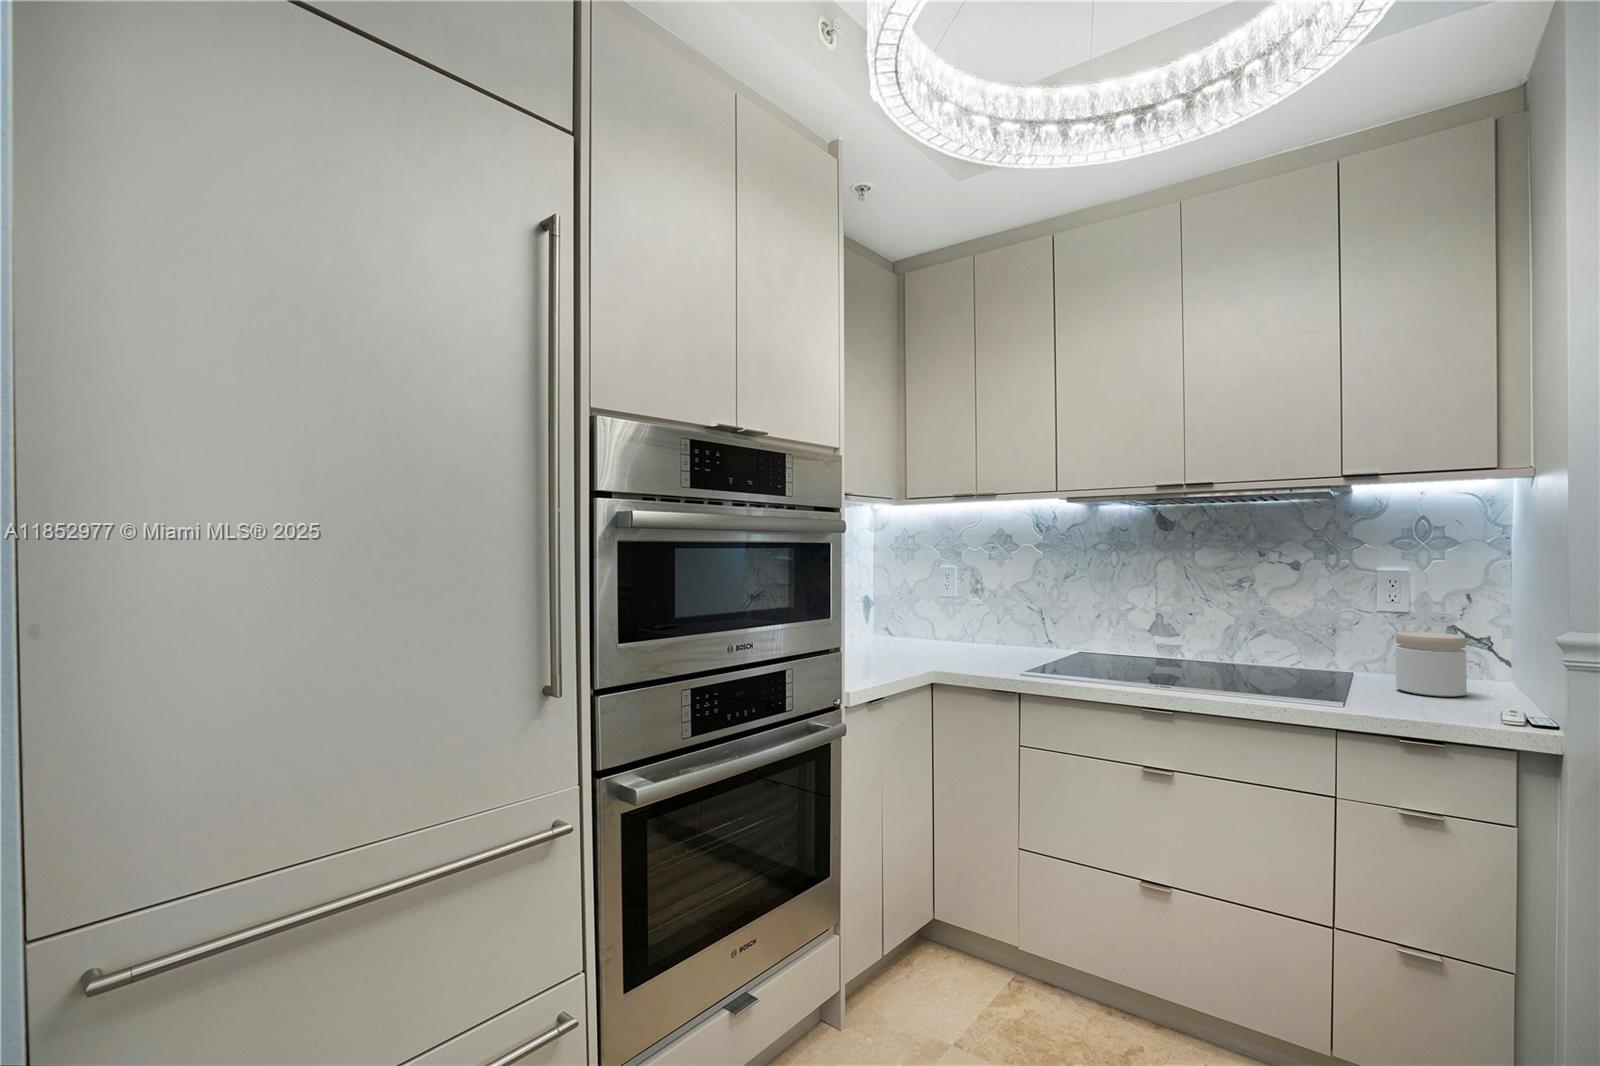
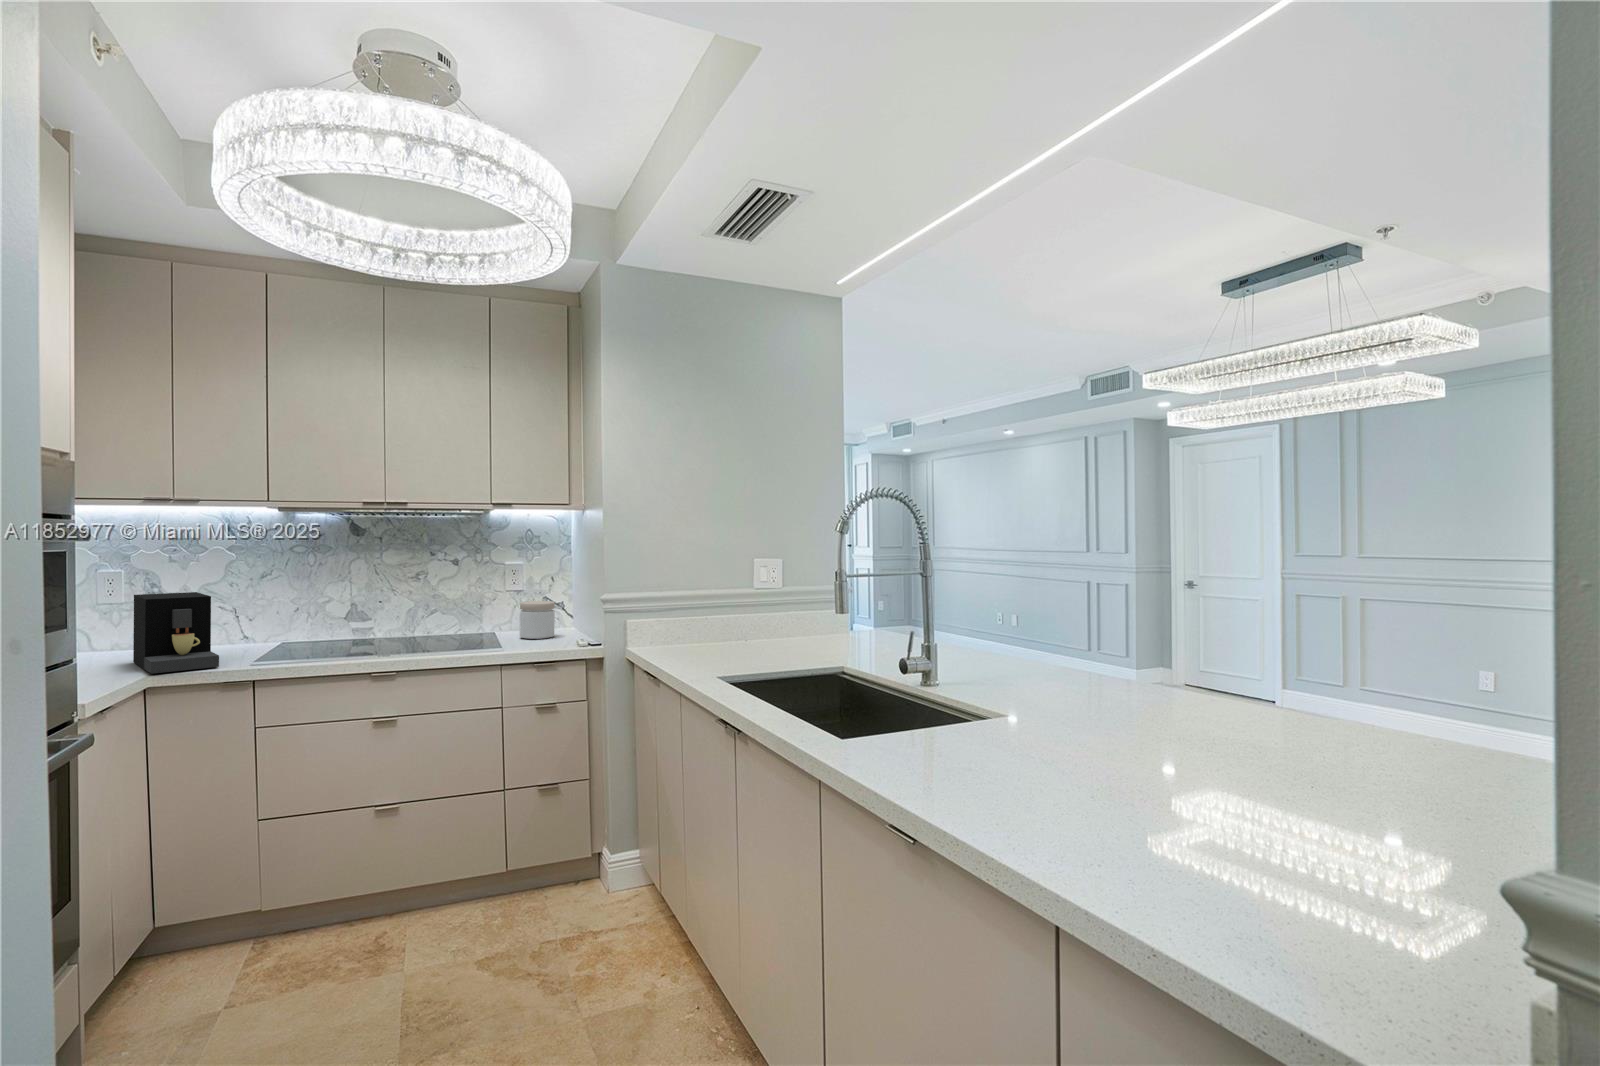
coffee maker: none [942,588,1000,669] -> present [133,592,219,674]

